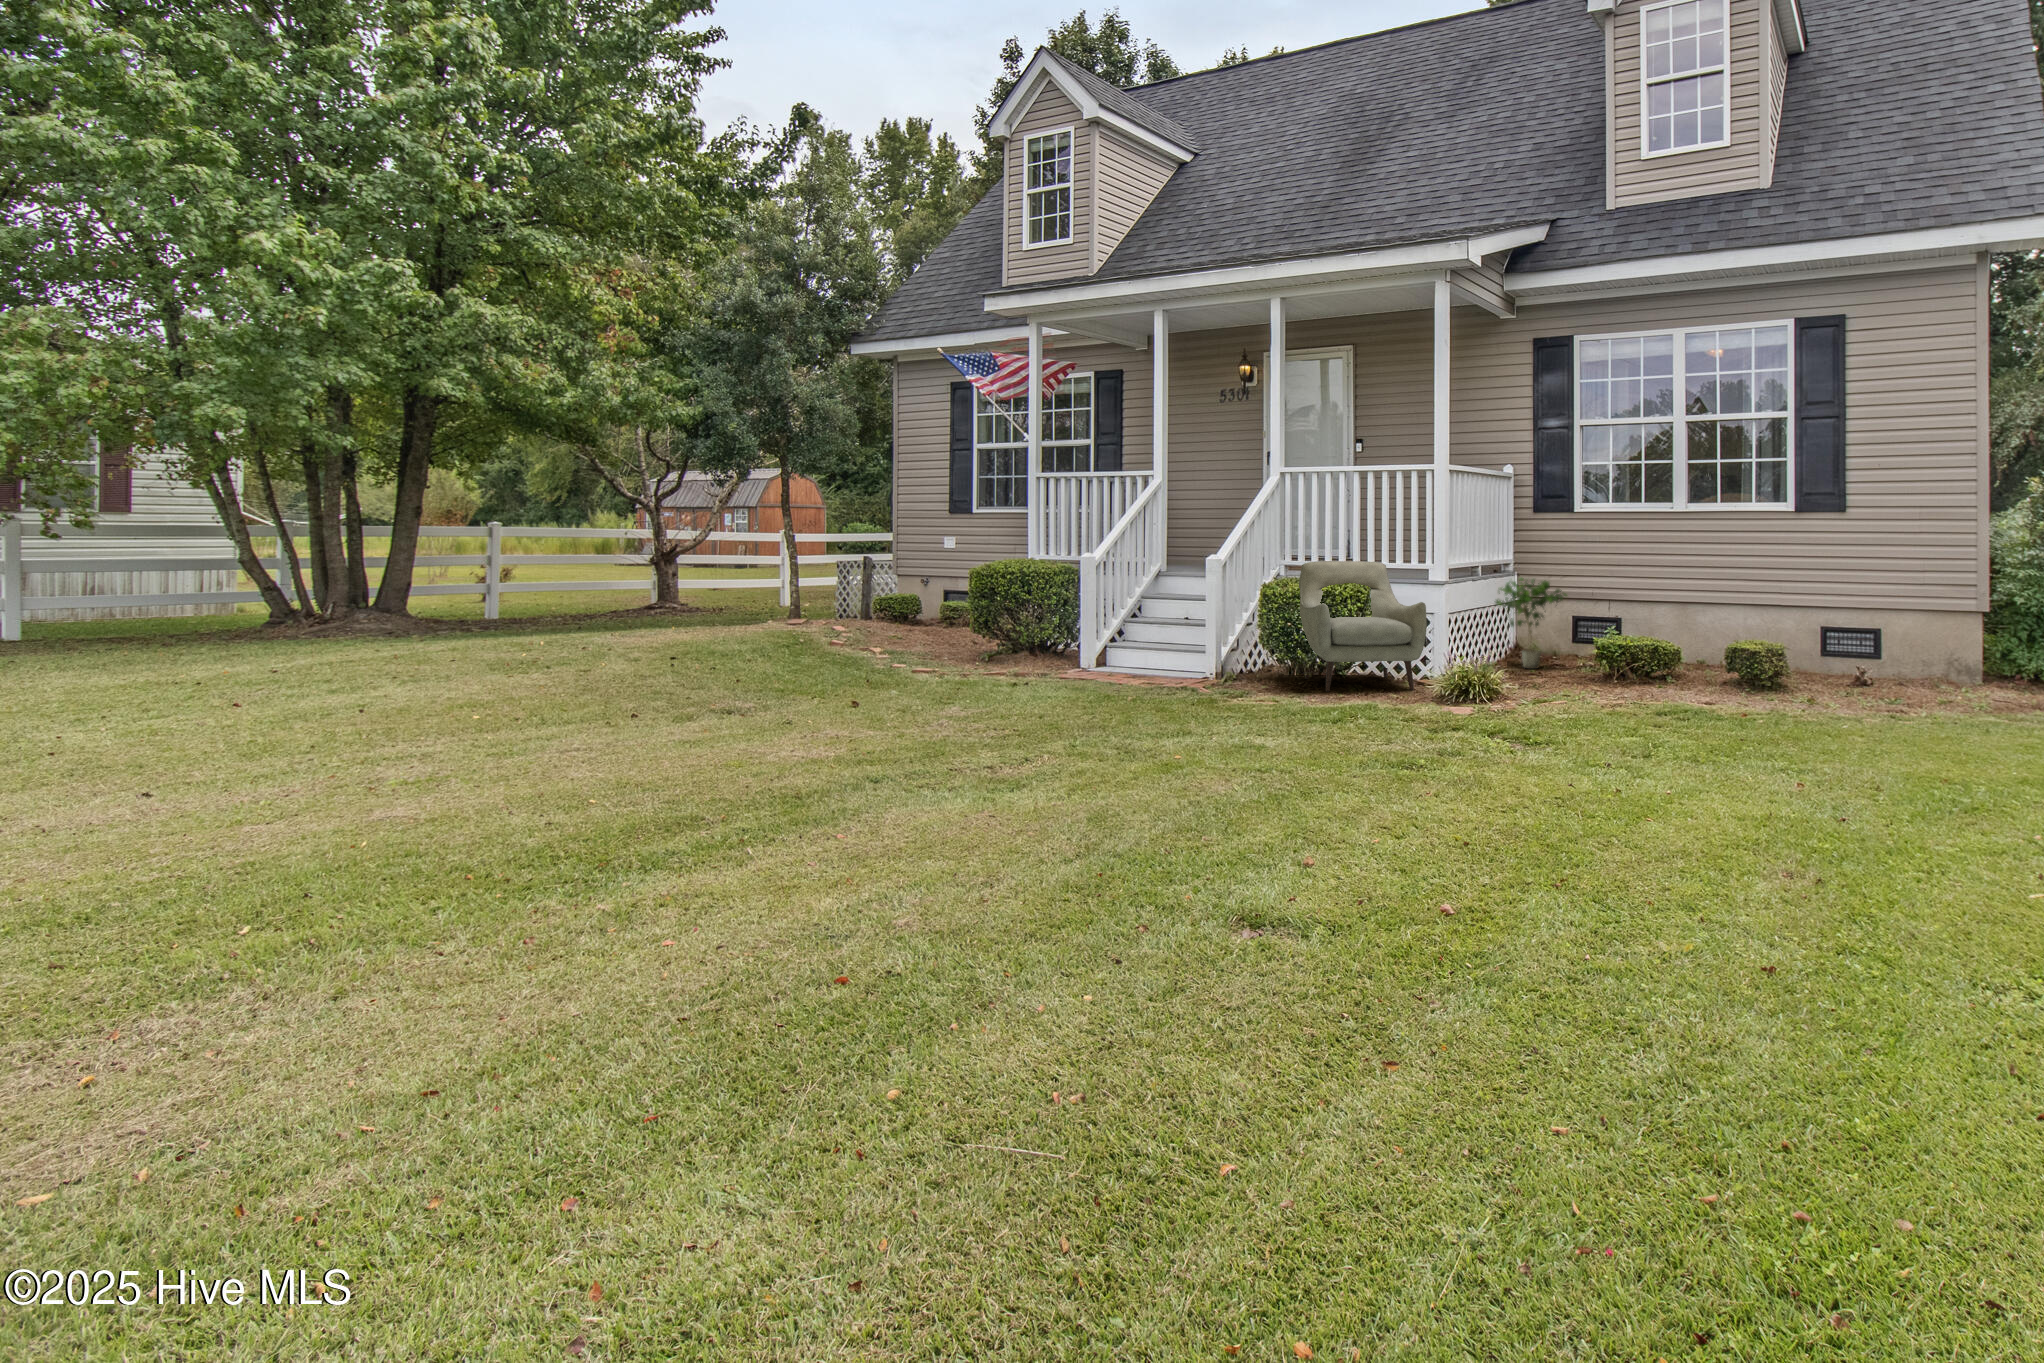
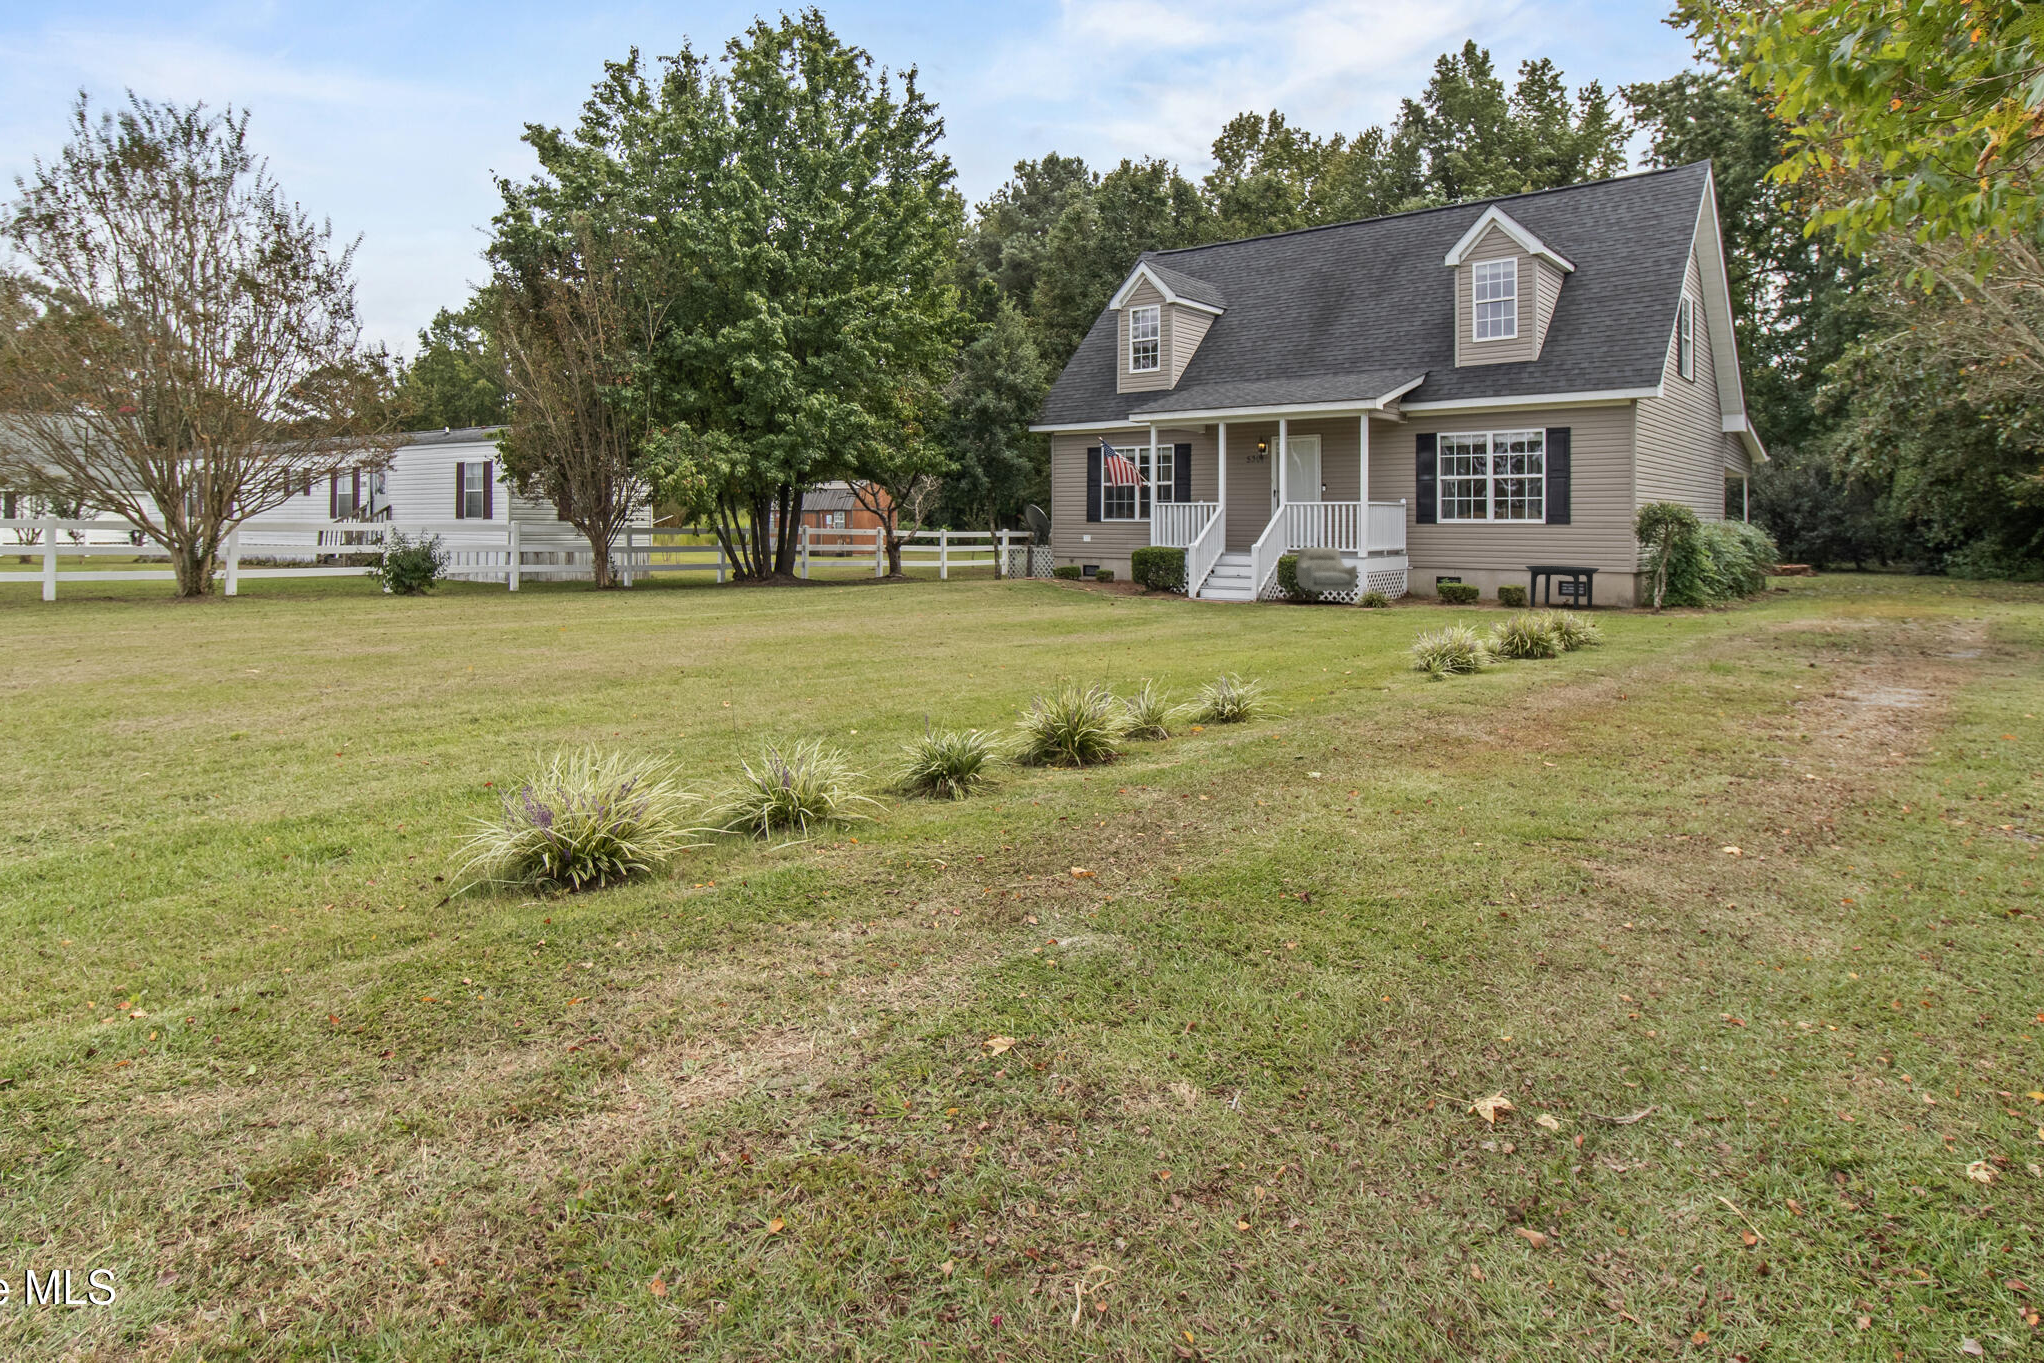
potted plant: present [1496,578,1567,669] -> none [1394,555,1430,600]
round table: none [1770,599,1936,700] -> present [1525,566,1599,609]

